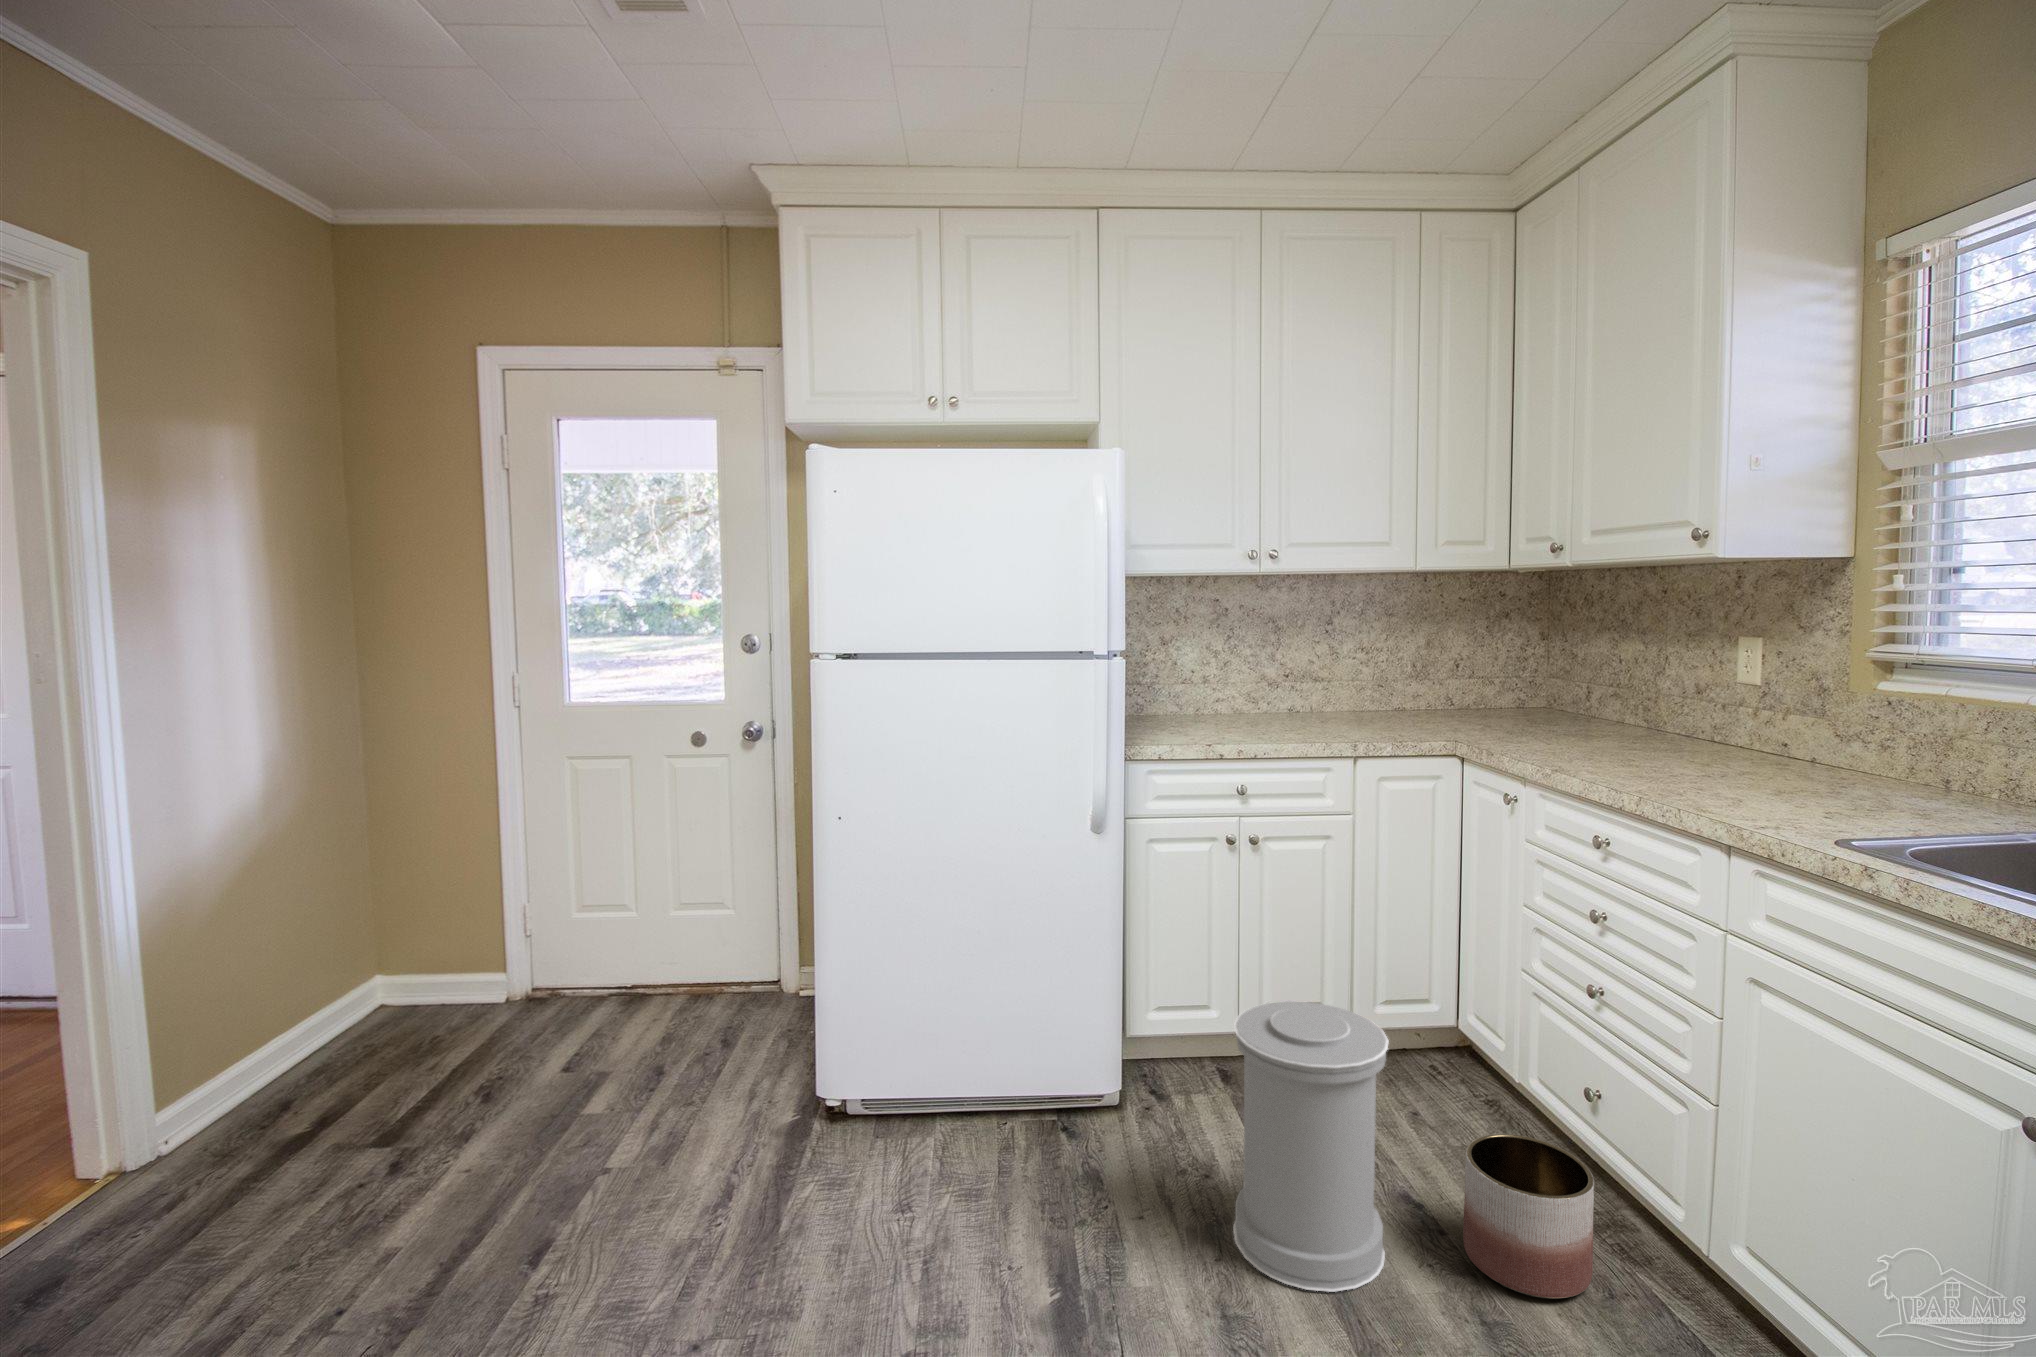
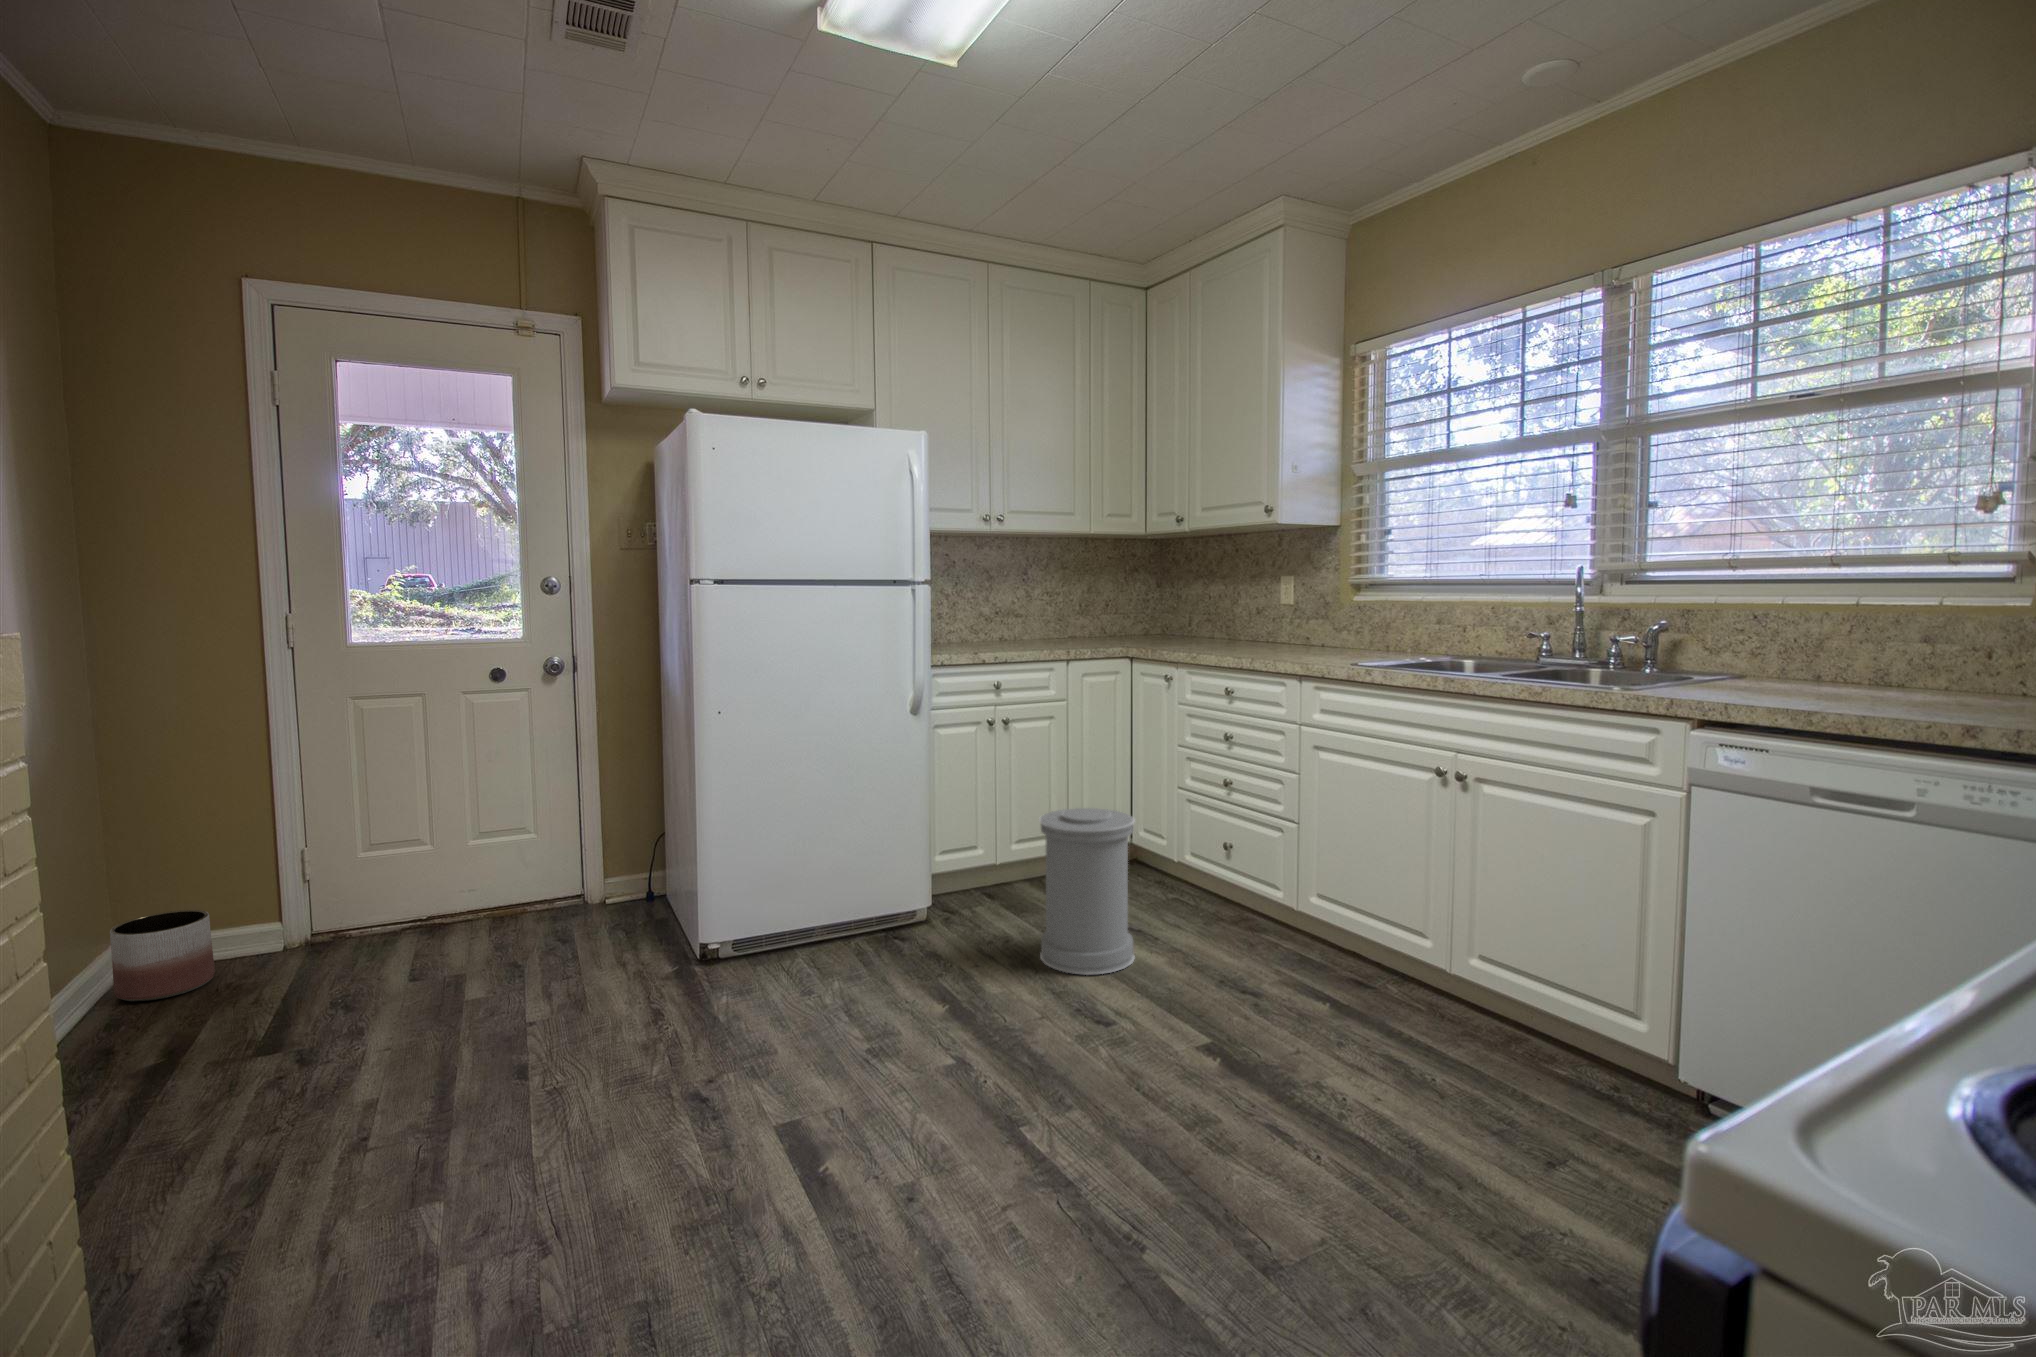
planter: present [1463,1134,1594,1299] -> present [110,910,215,1001]

